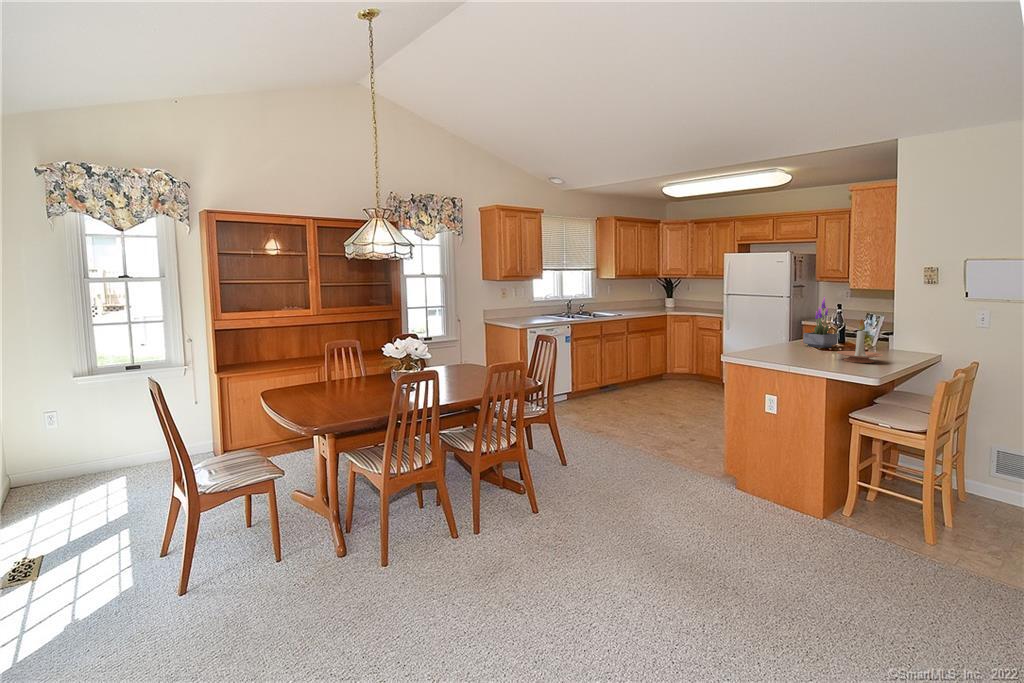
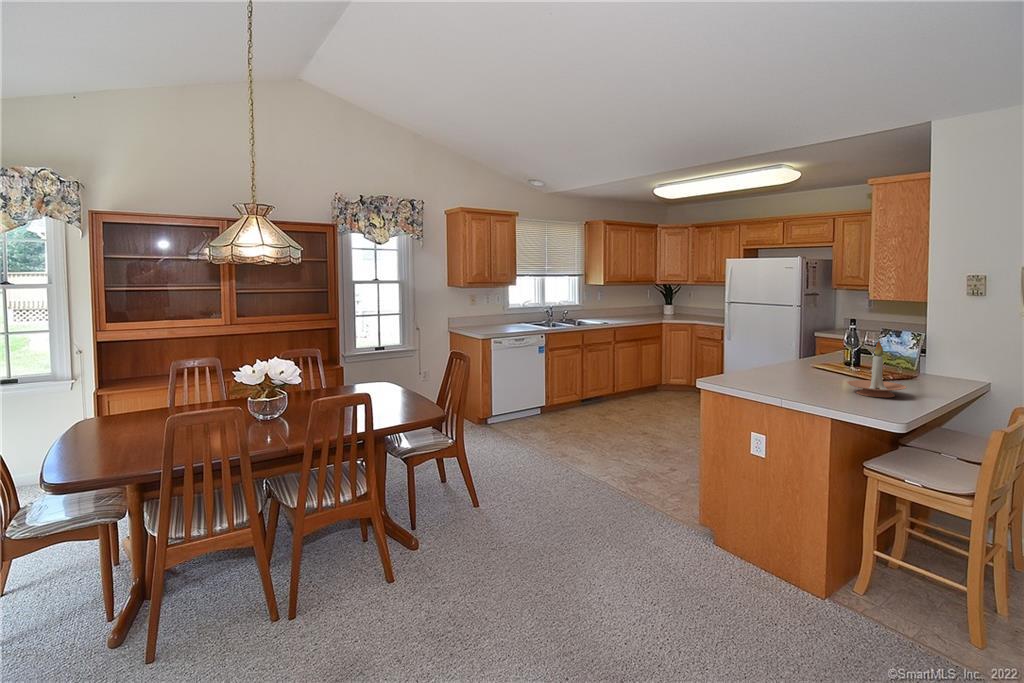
potted plant: present [803,298,837,348] -> none [808,310,850,373]

